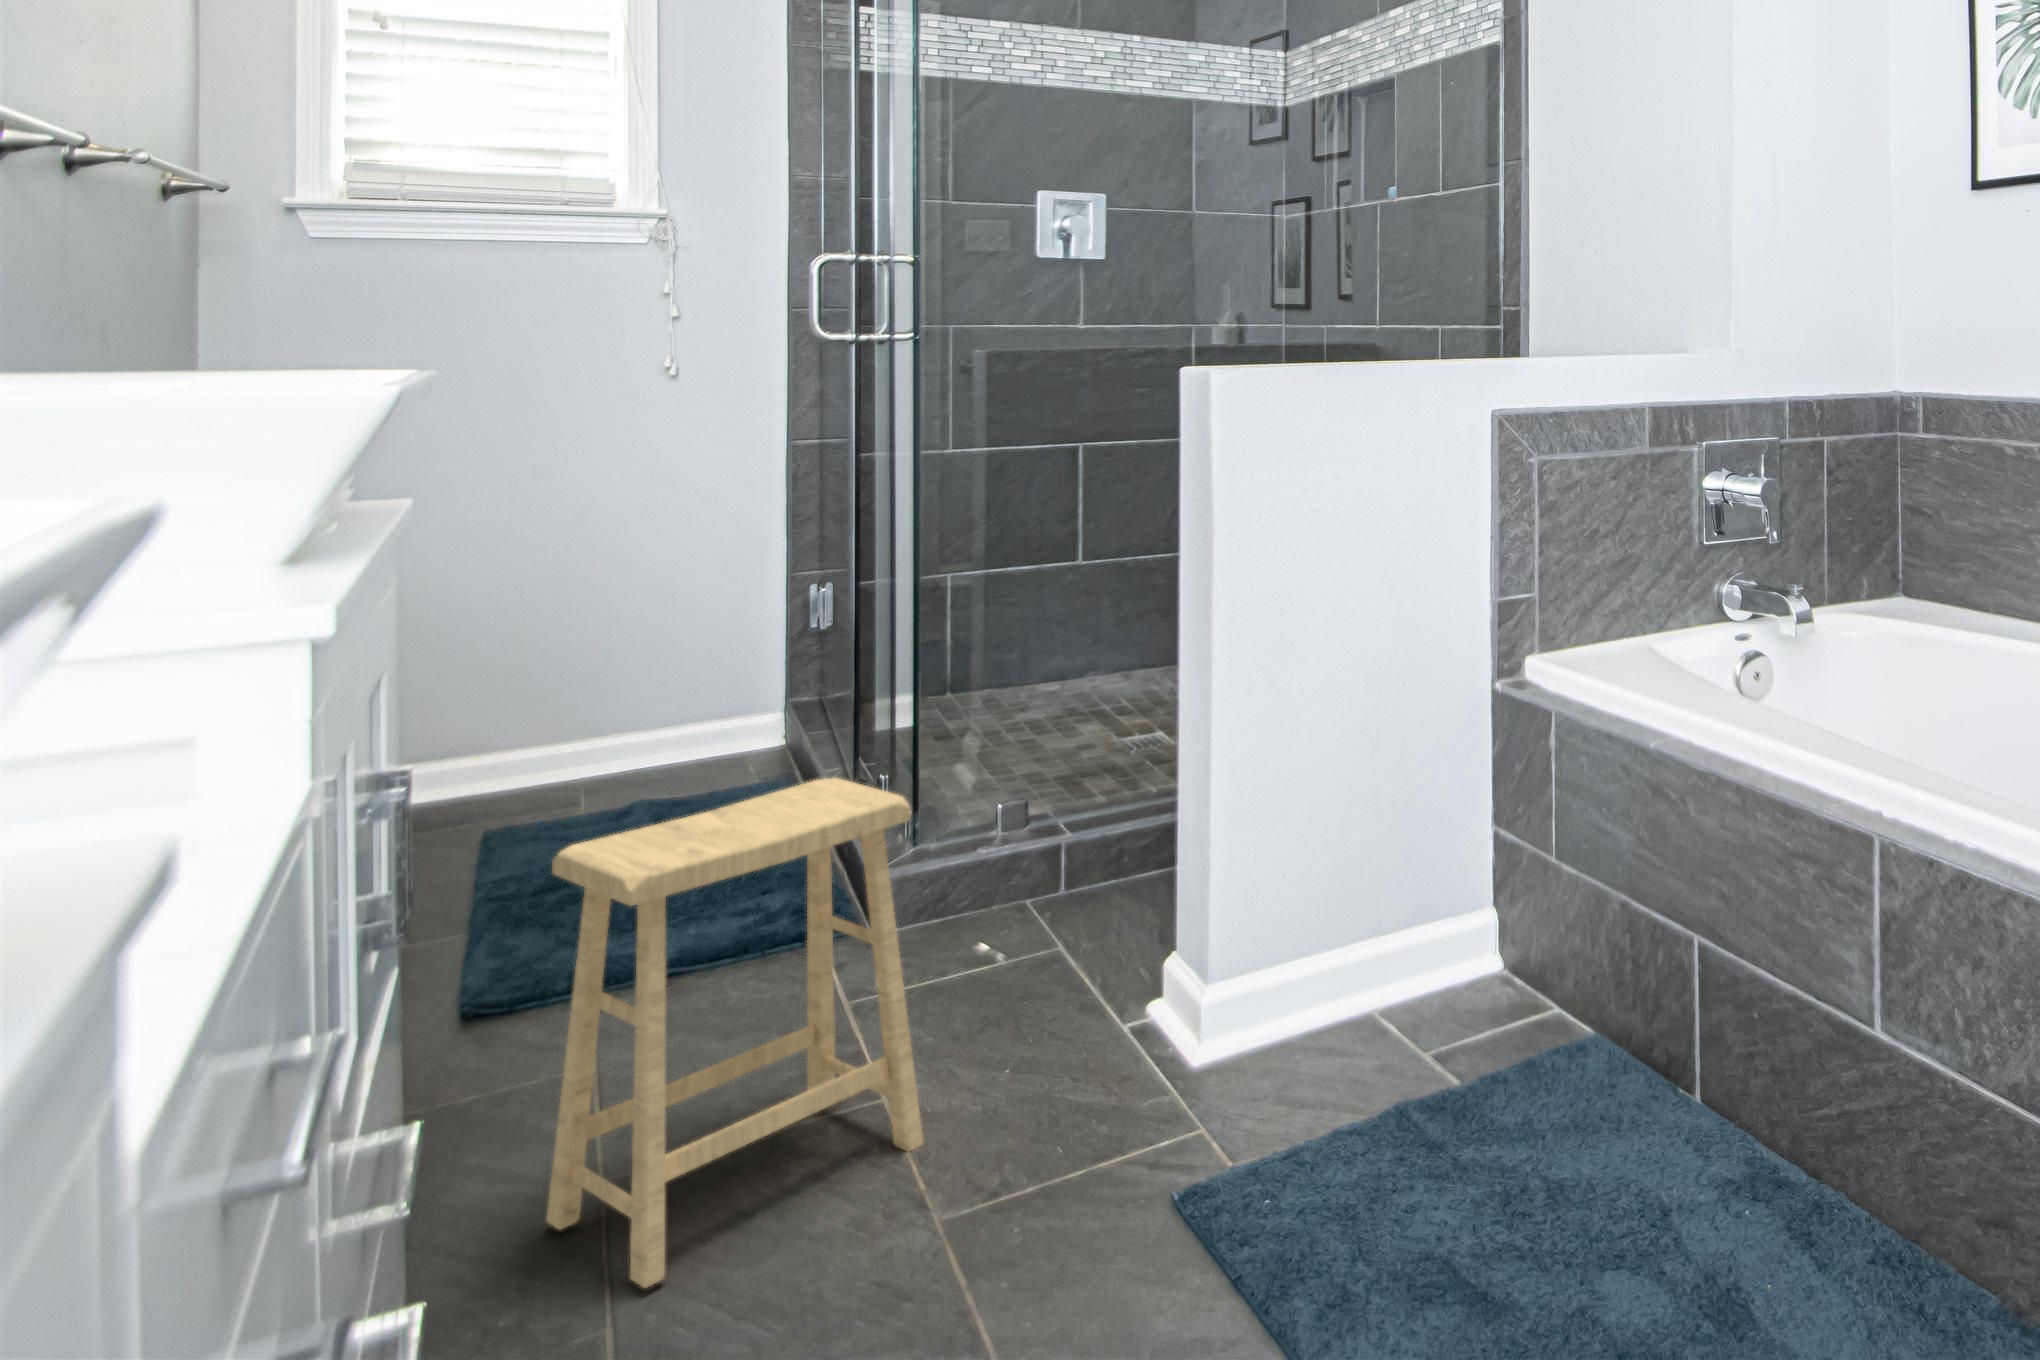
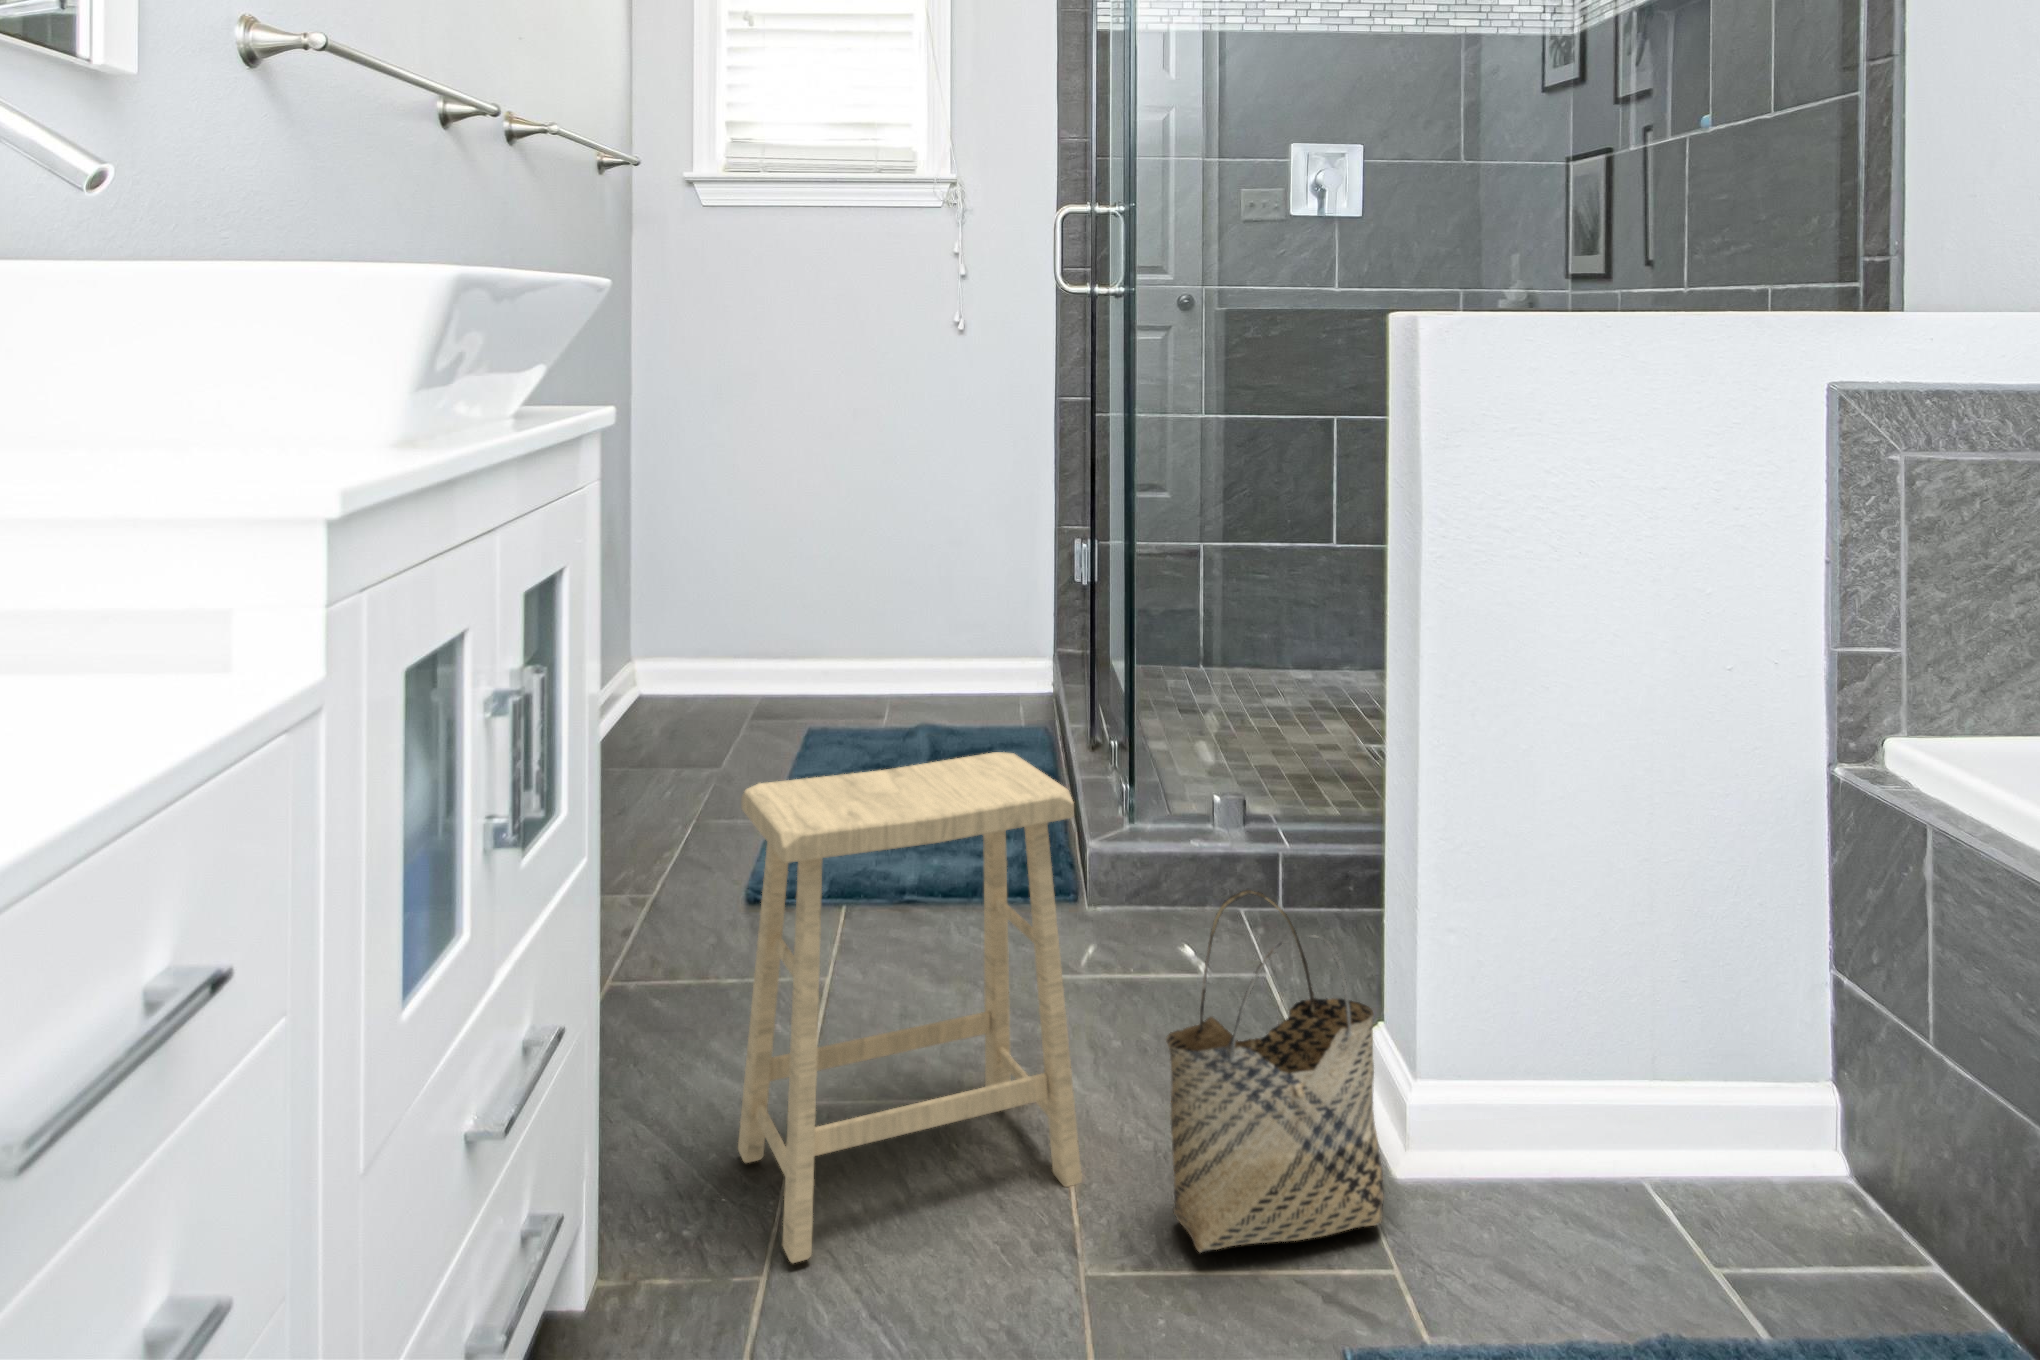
woven basket: none [1009,852,1190,1157] -> present [1166,890,1384,1253]

